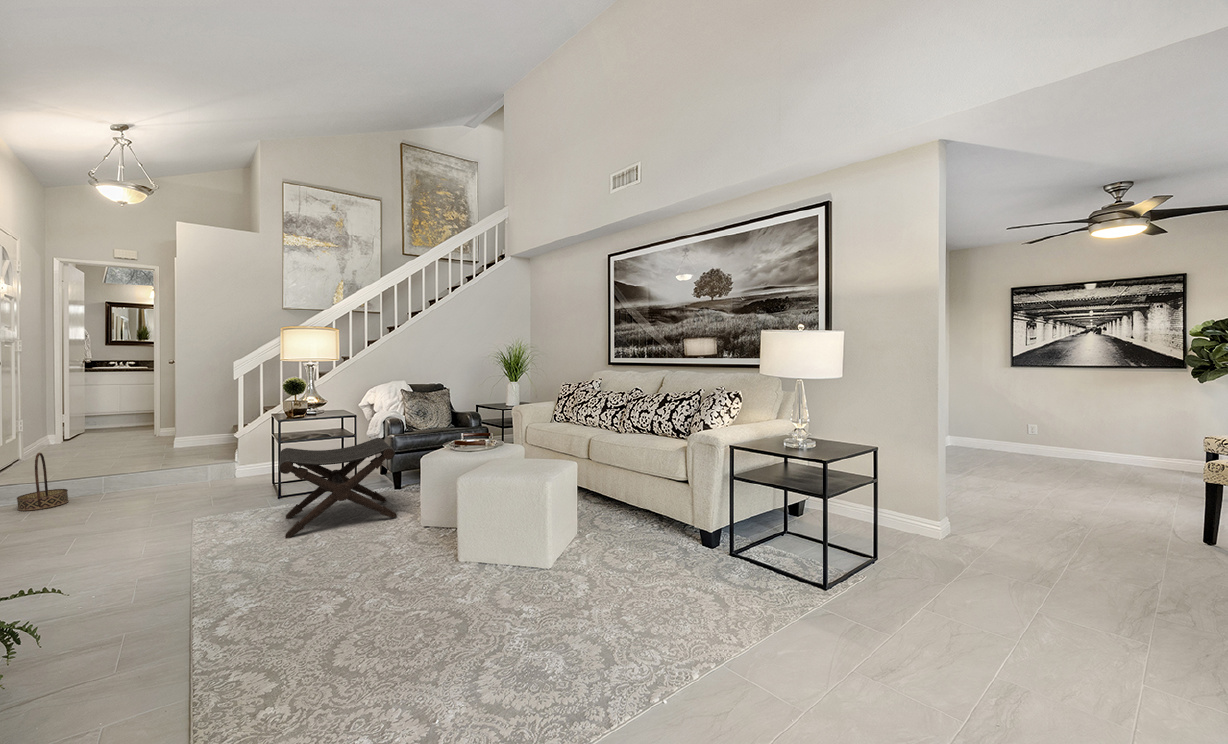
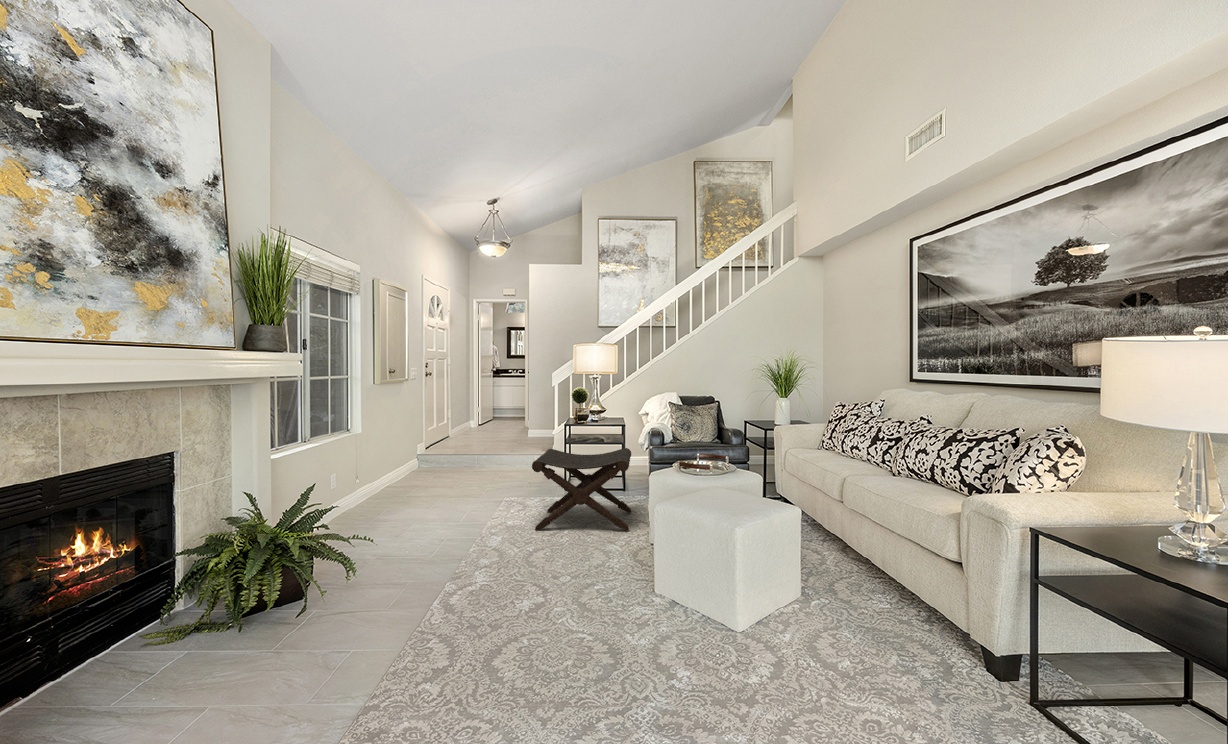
basket: present [17,453,69,511] -> none [414,433,440,474]

